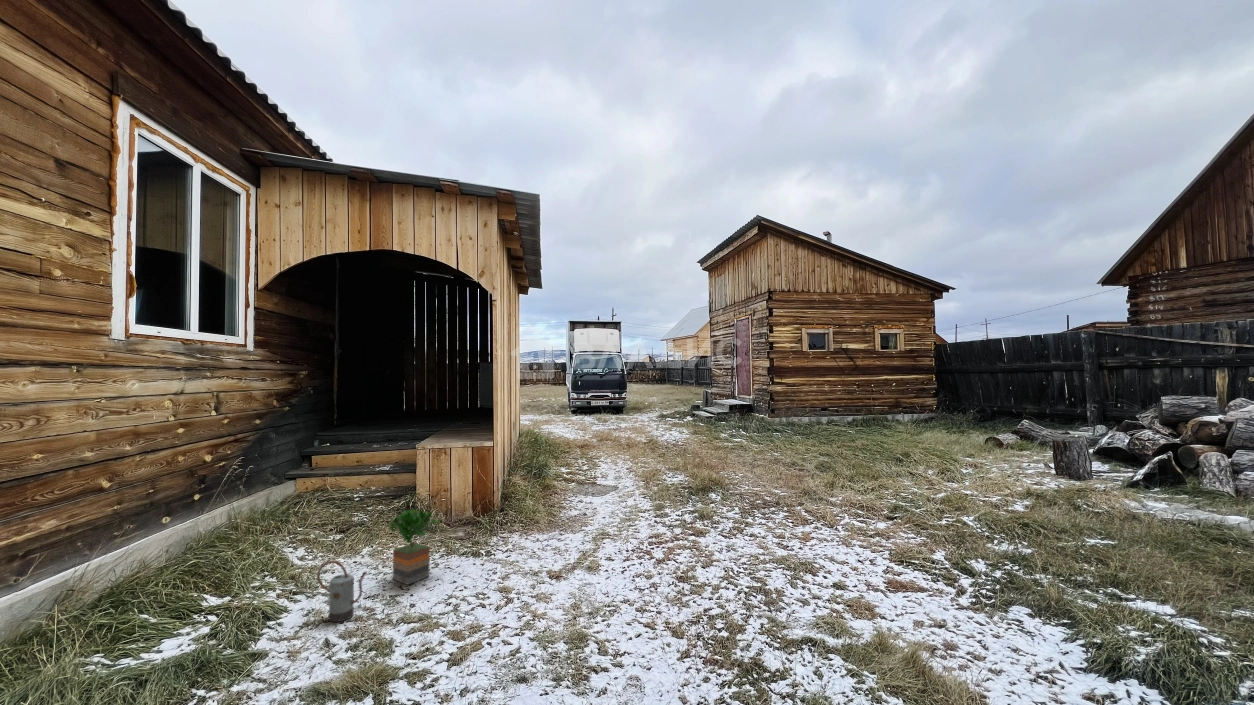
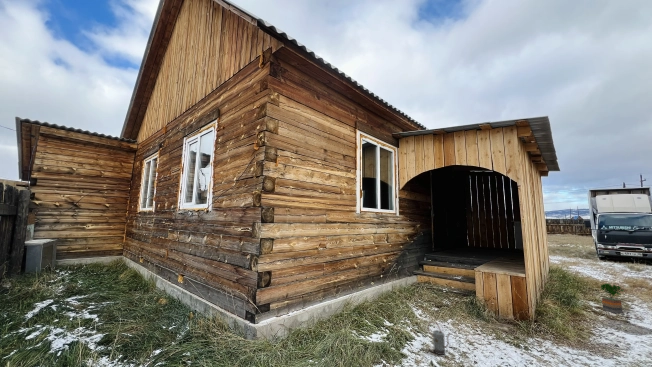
potted tree: present [390,510,438,584] -> present [601,283,624,313]

